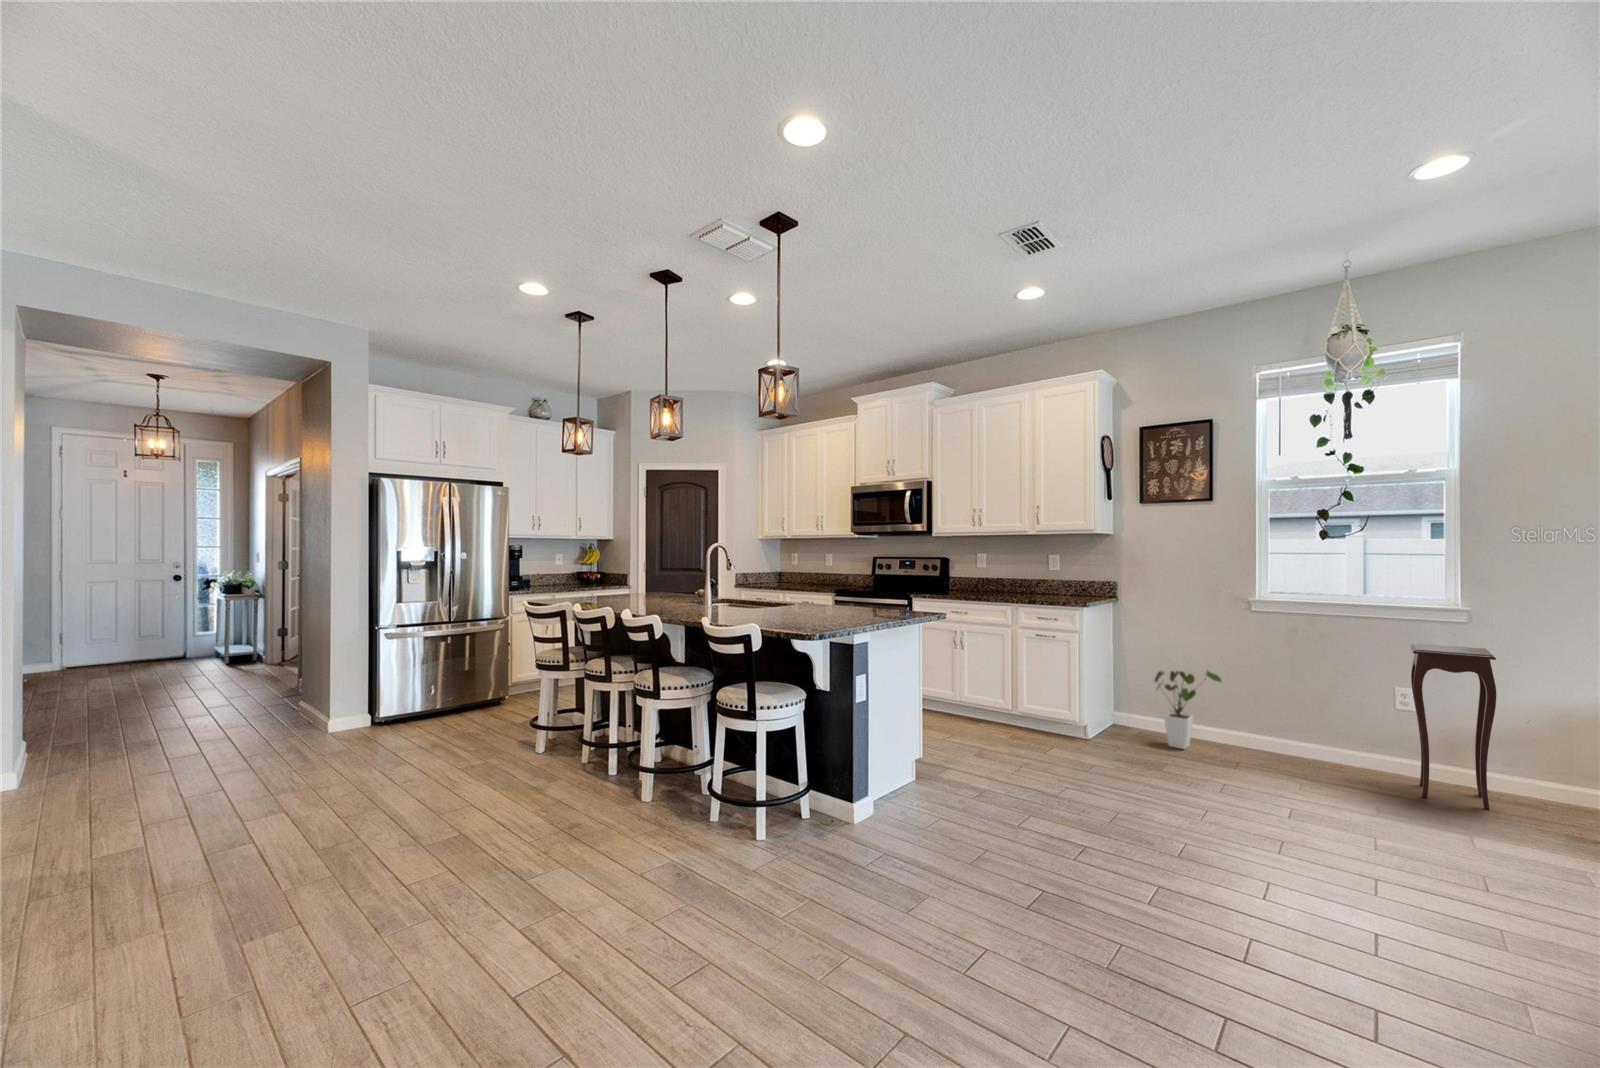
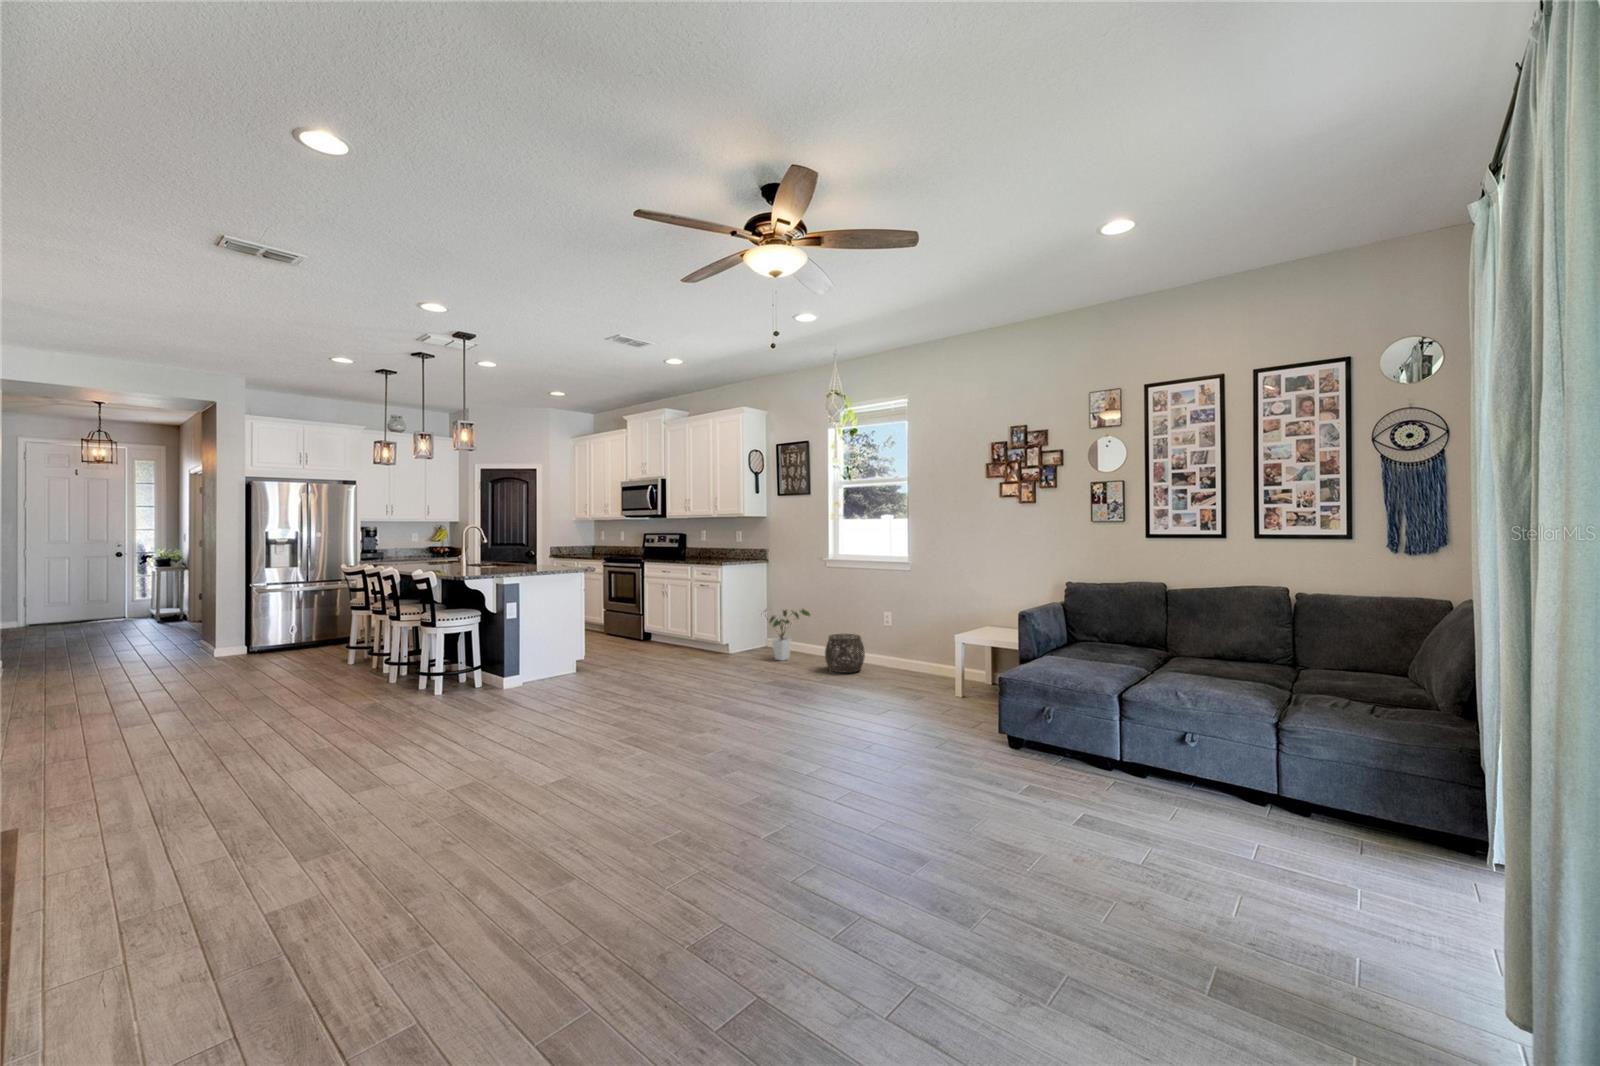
side table: present [1411,643,1496,810] -> none [869,586,918,683]
woven basket: none [1288,713,1368,781] -> present [825,634,865,673]

